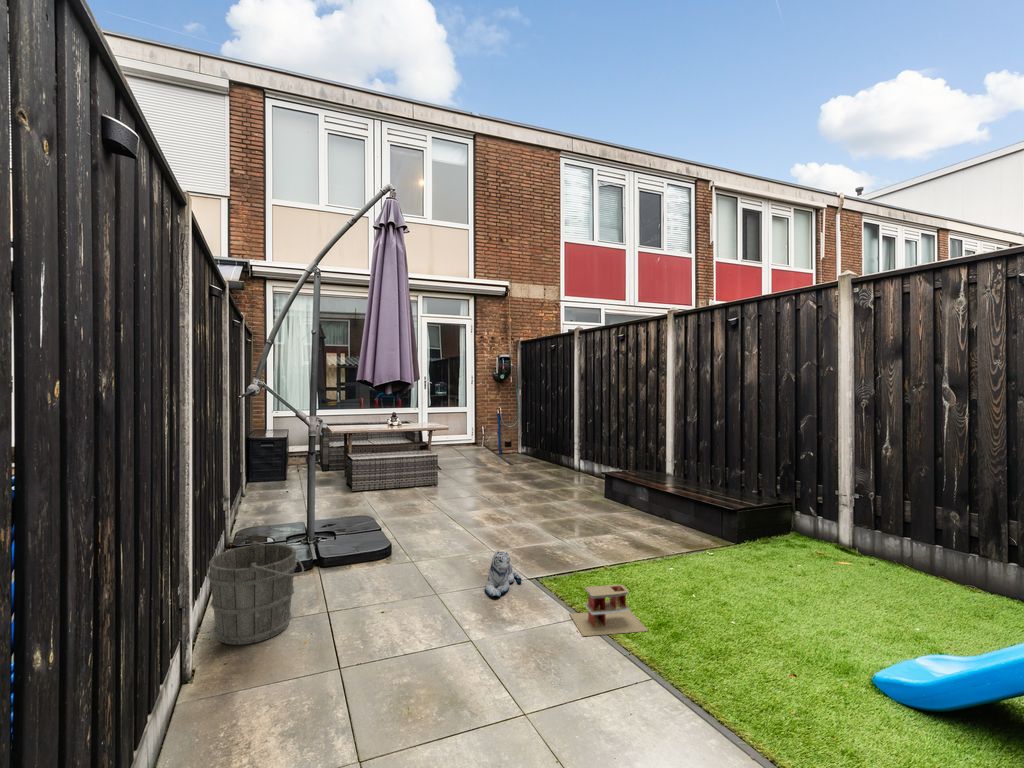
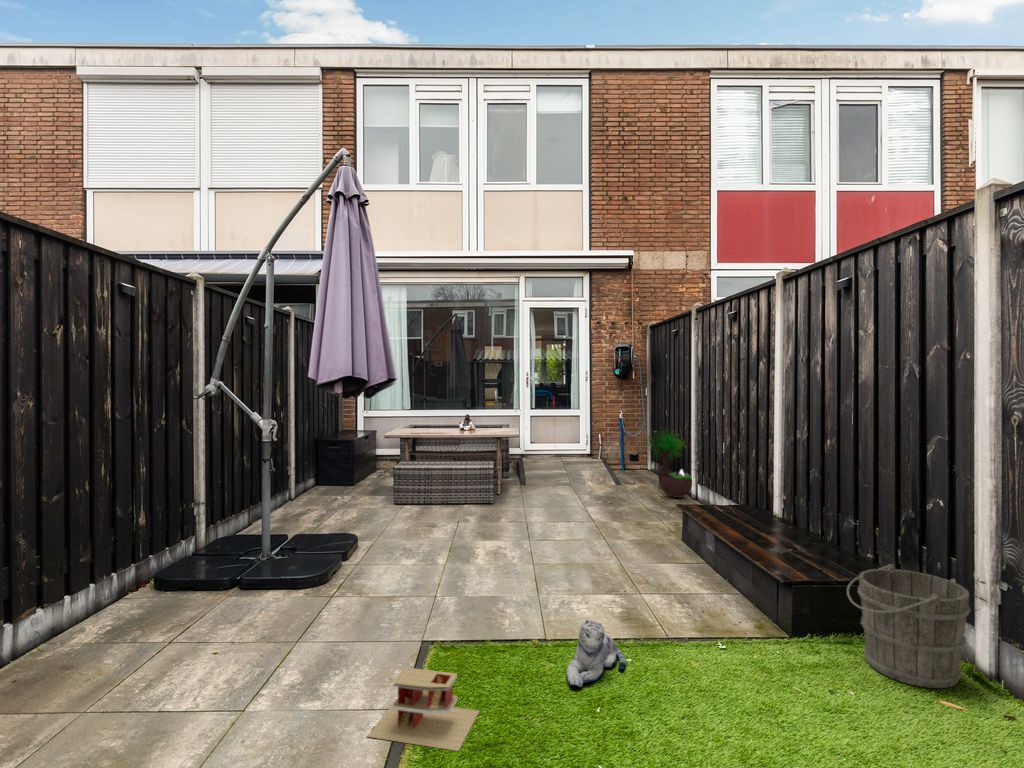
potted tree: none [544,417,580,472] -> present [646,431,692,498]
bucket: present [207,541,304,645] -> present [847,564,971,688]
plush toy: present [485,551,521,597] -> present [567,620,626,687]

